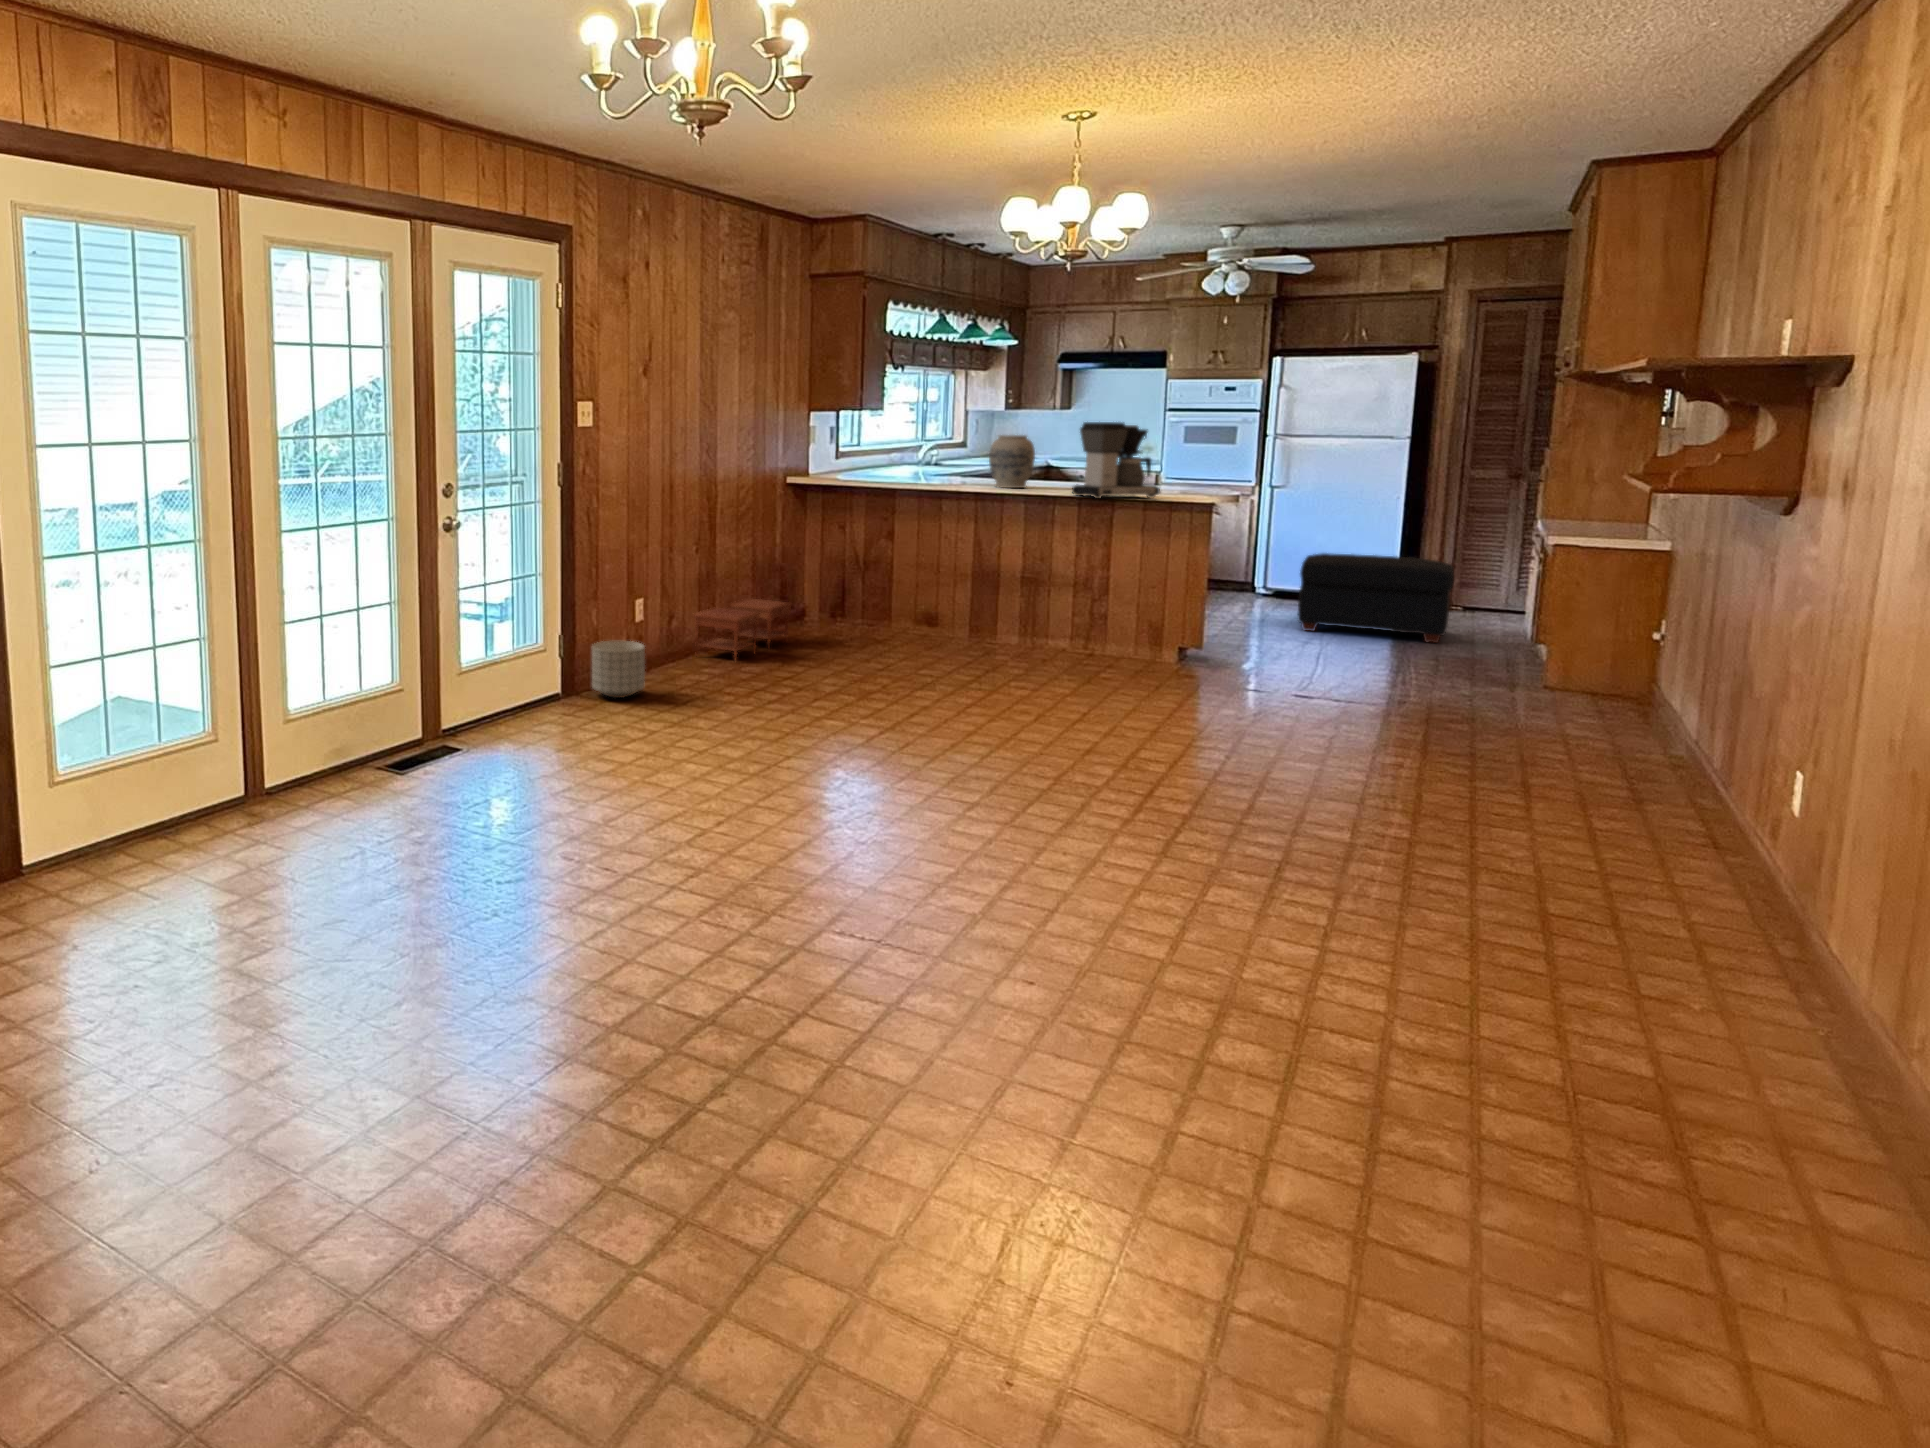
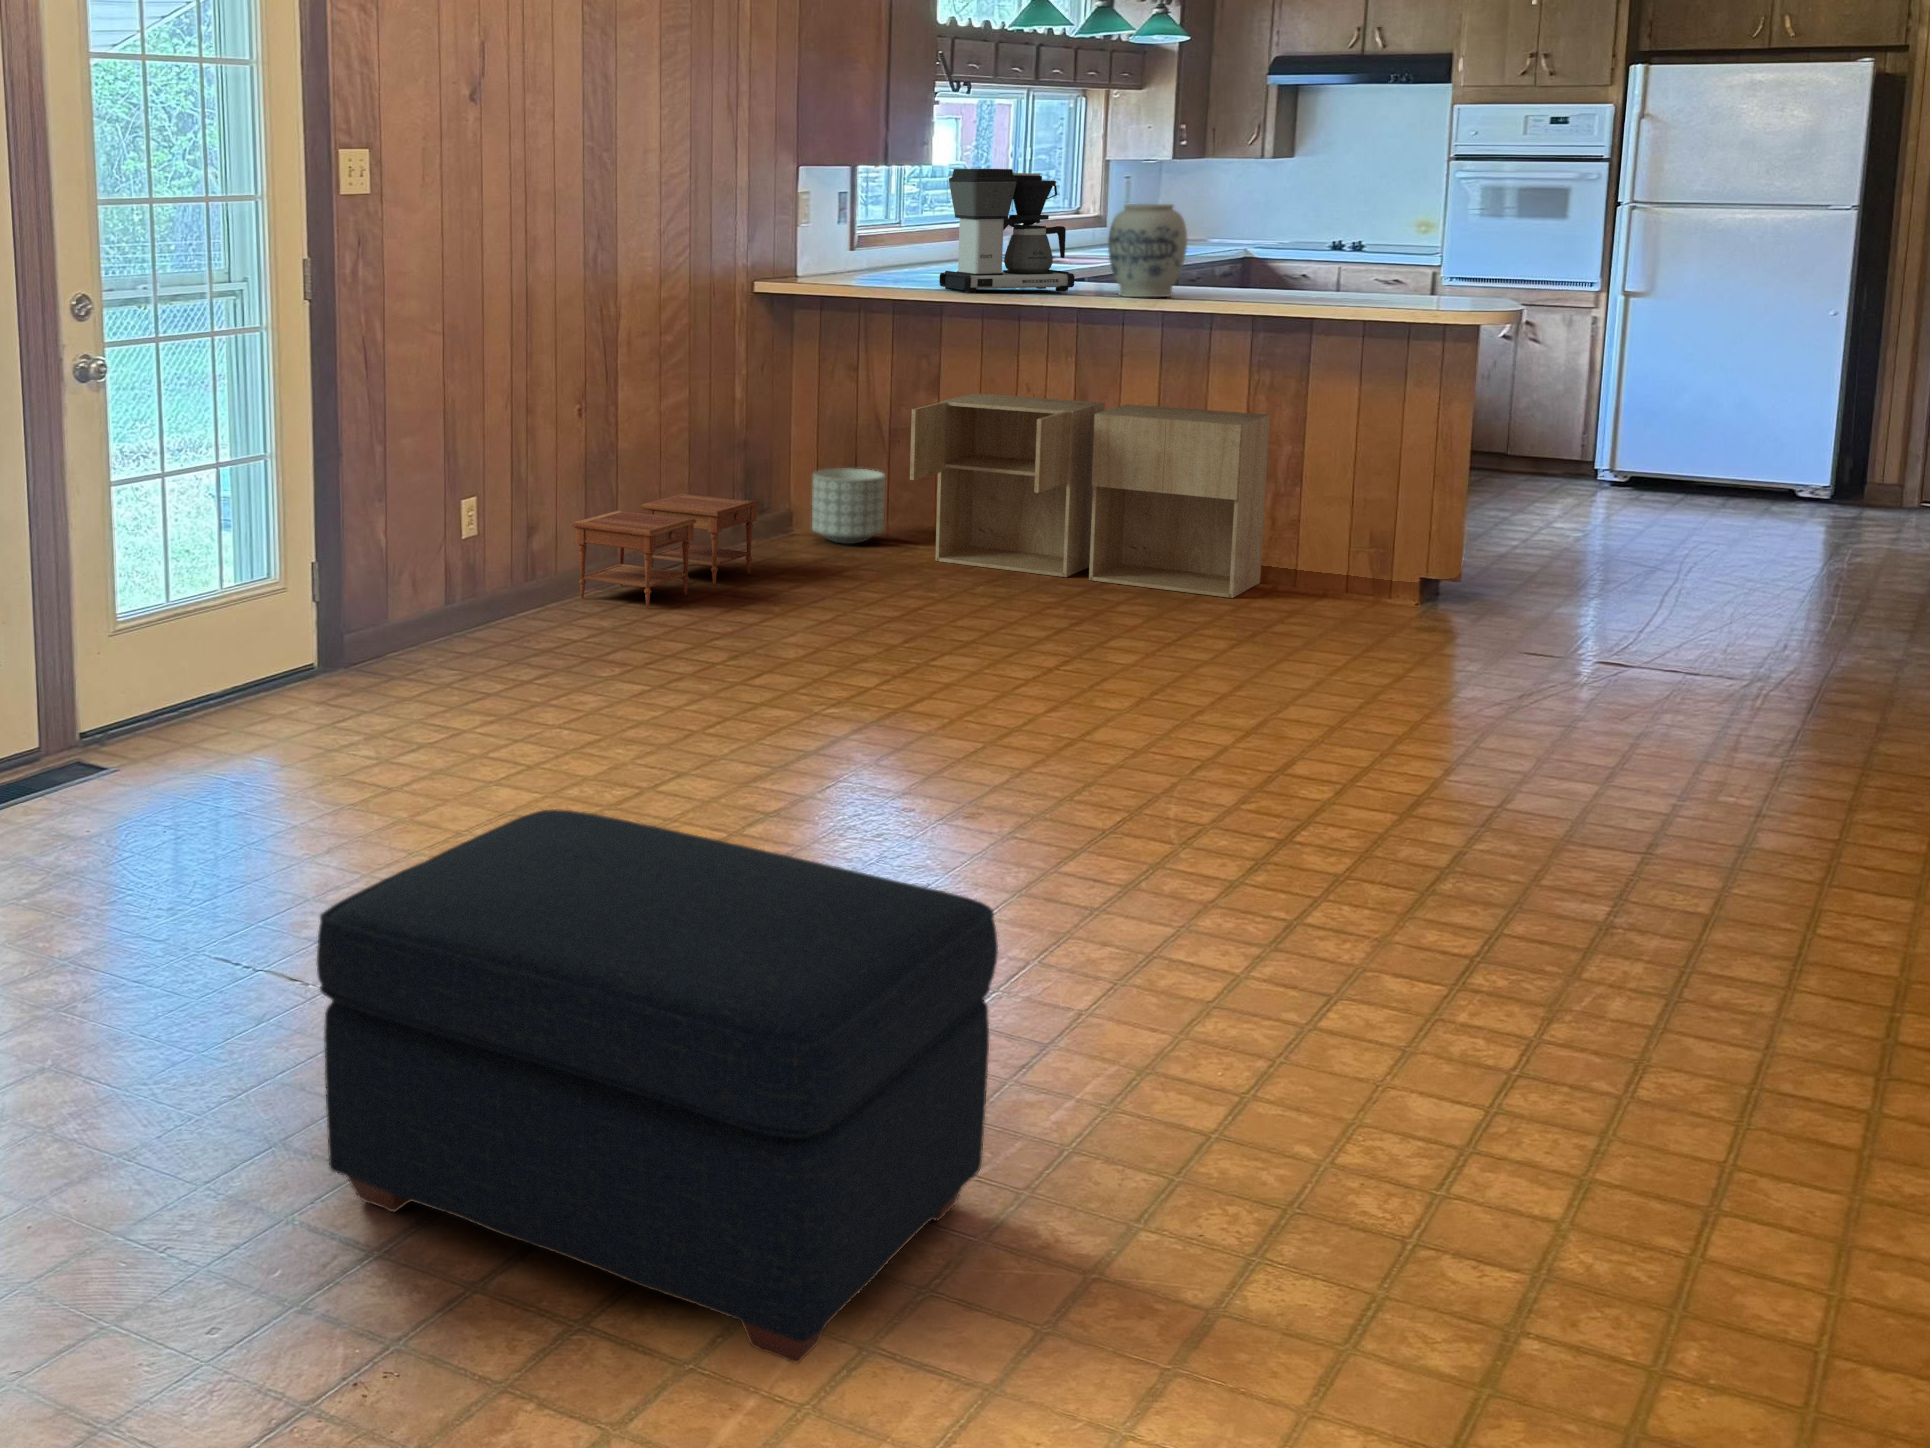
coffee maker: present [1072,422,1160,499] -> present [939,169,1075,293]
storage cabinet: none [879,542,1087,659] -> present [910,393,1270,598]
ottoman: present [1297,553,1454,643] -> present [317,809,998,1363]
planter: present [592,641,645,698] -> present [812,469,885,544]

